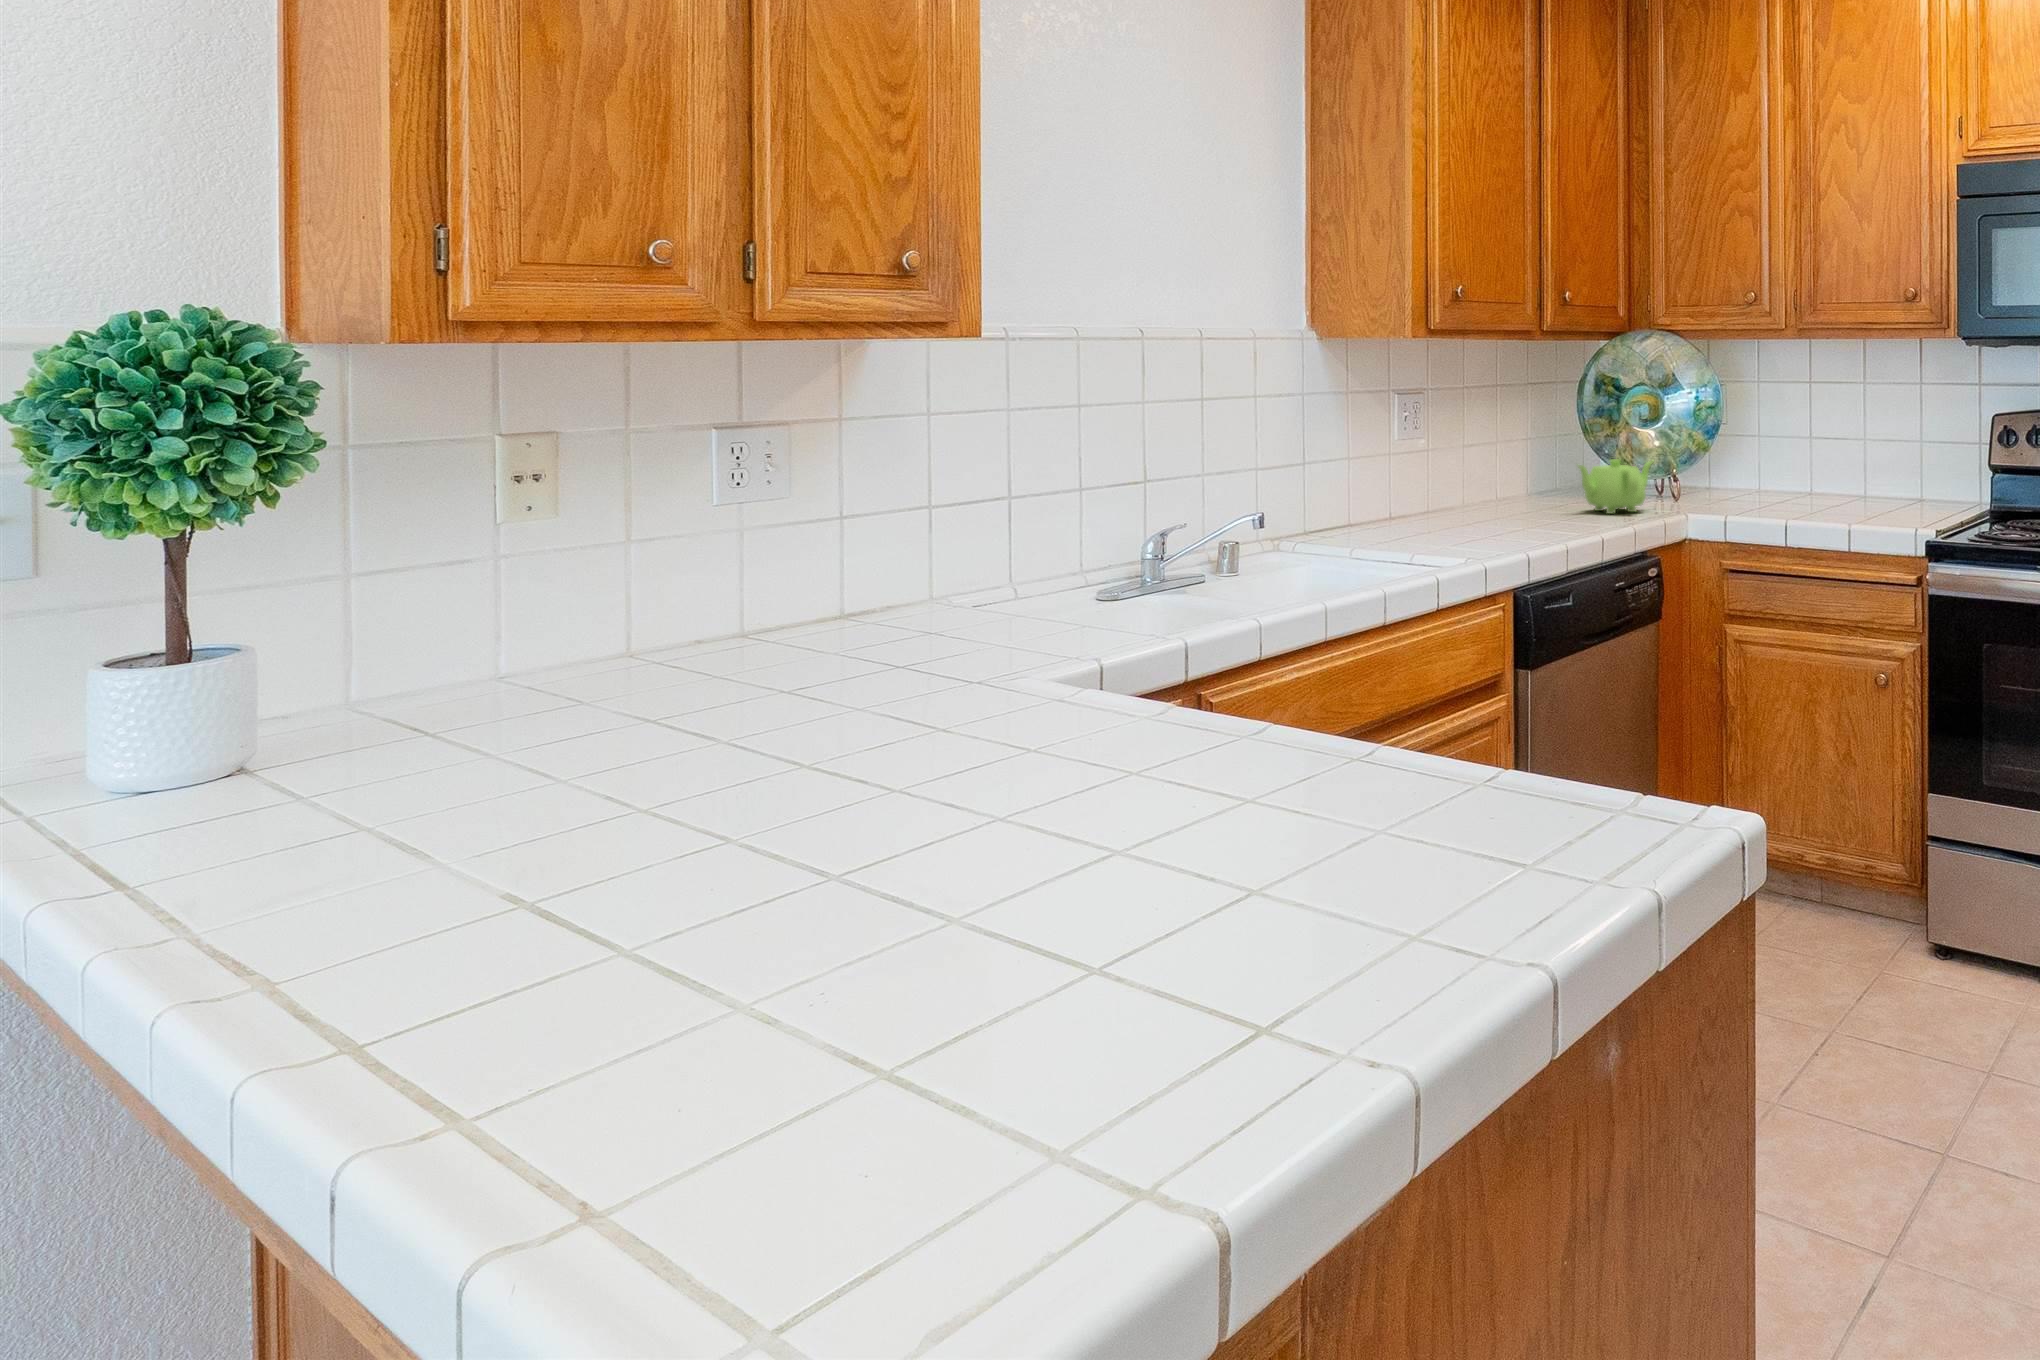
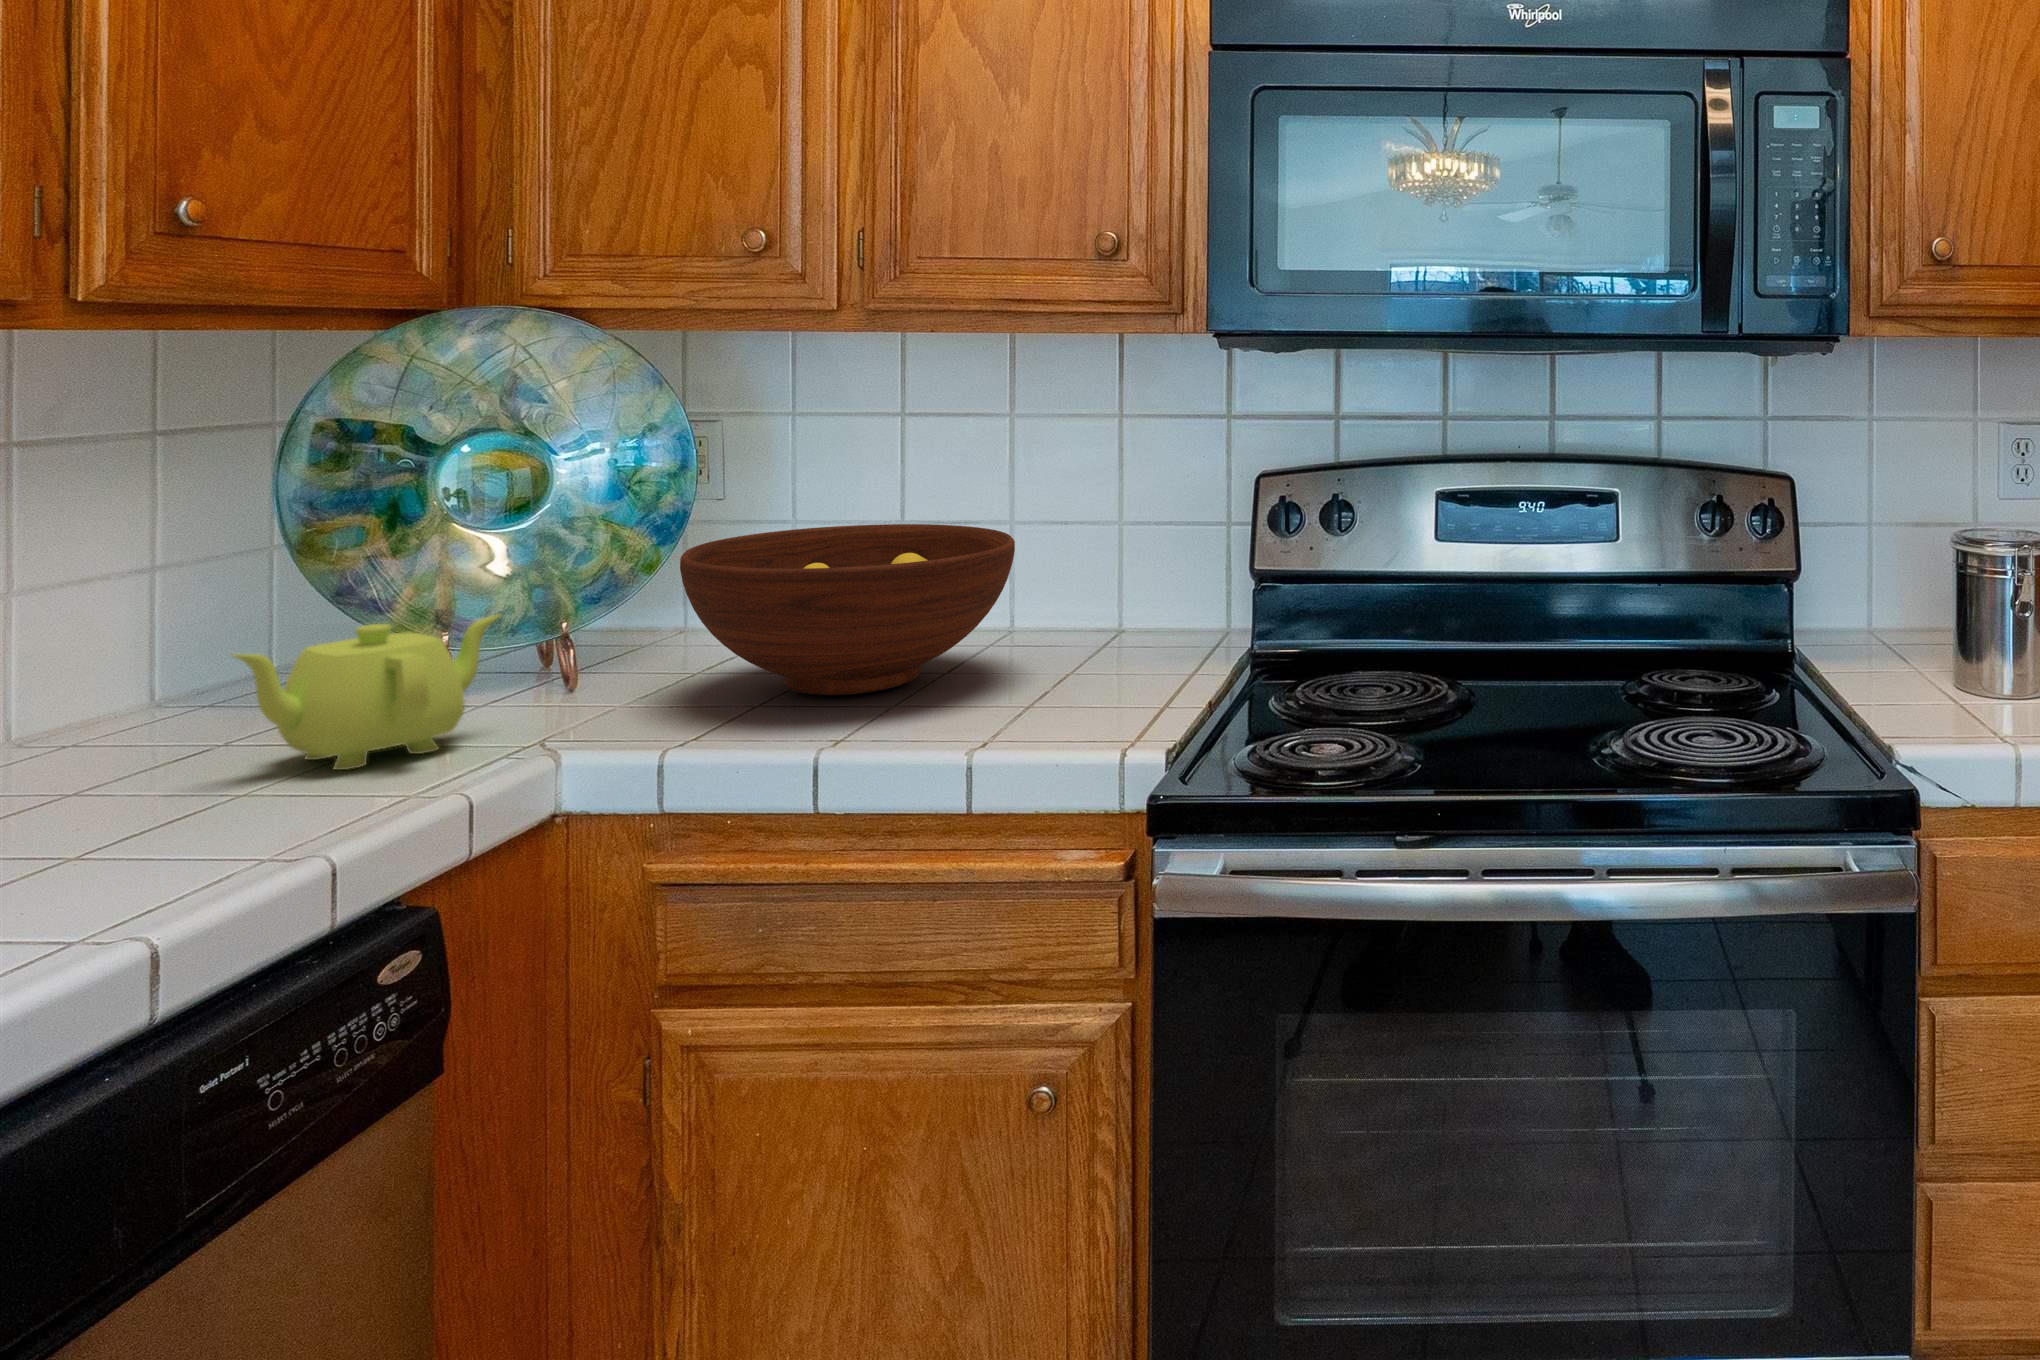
fruit bowl: none [1720,436,1866,510] -> present [680,524,1015,695]

